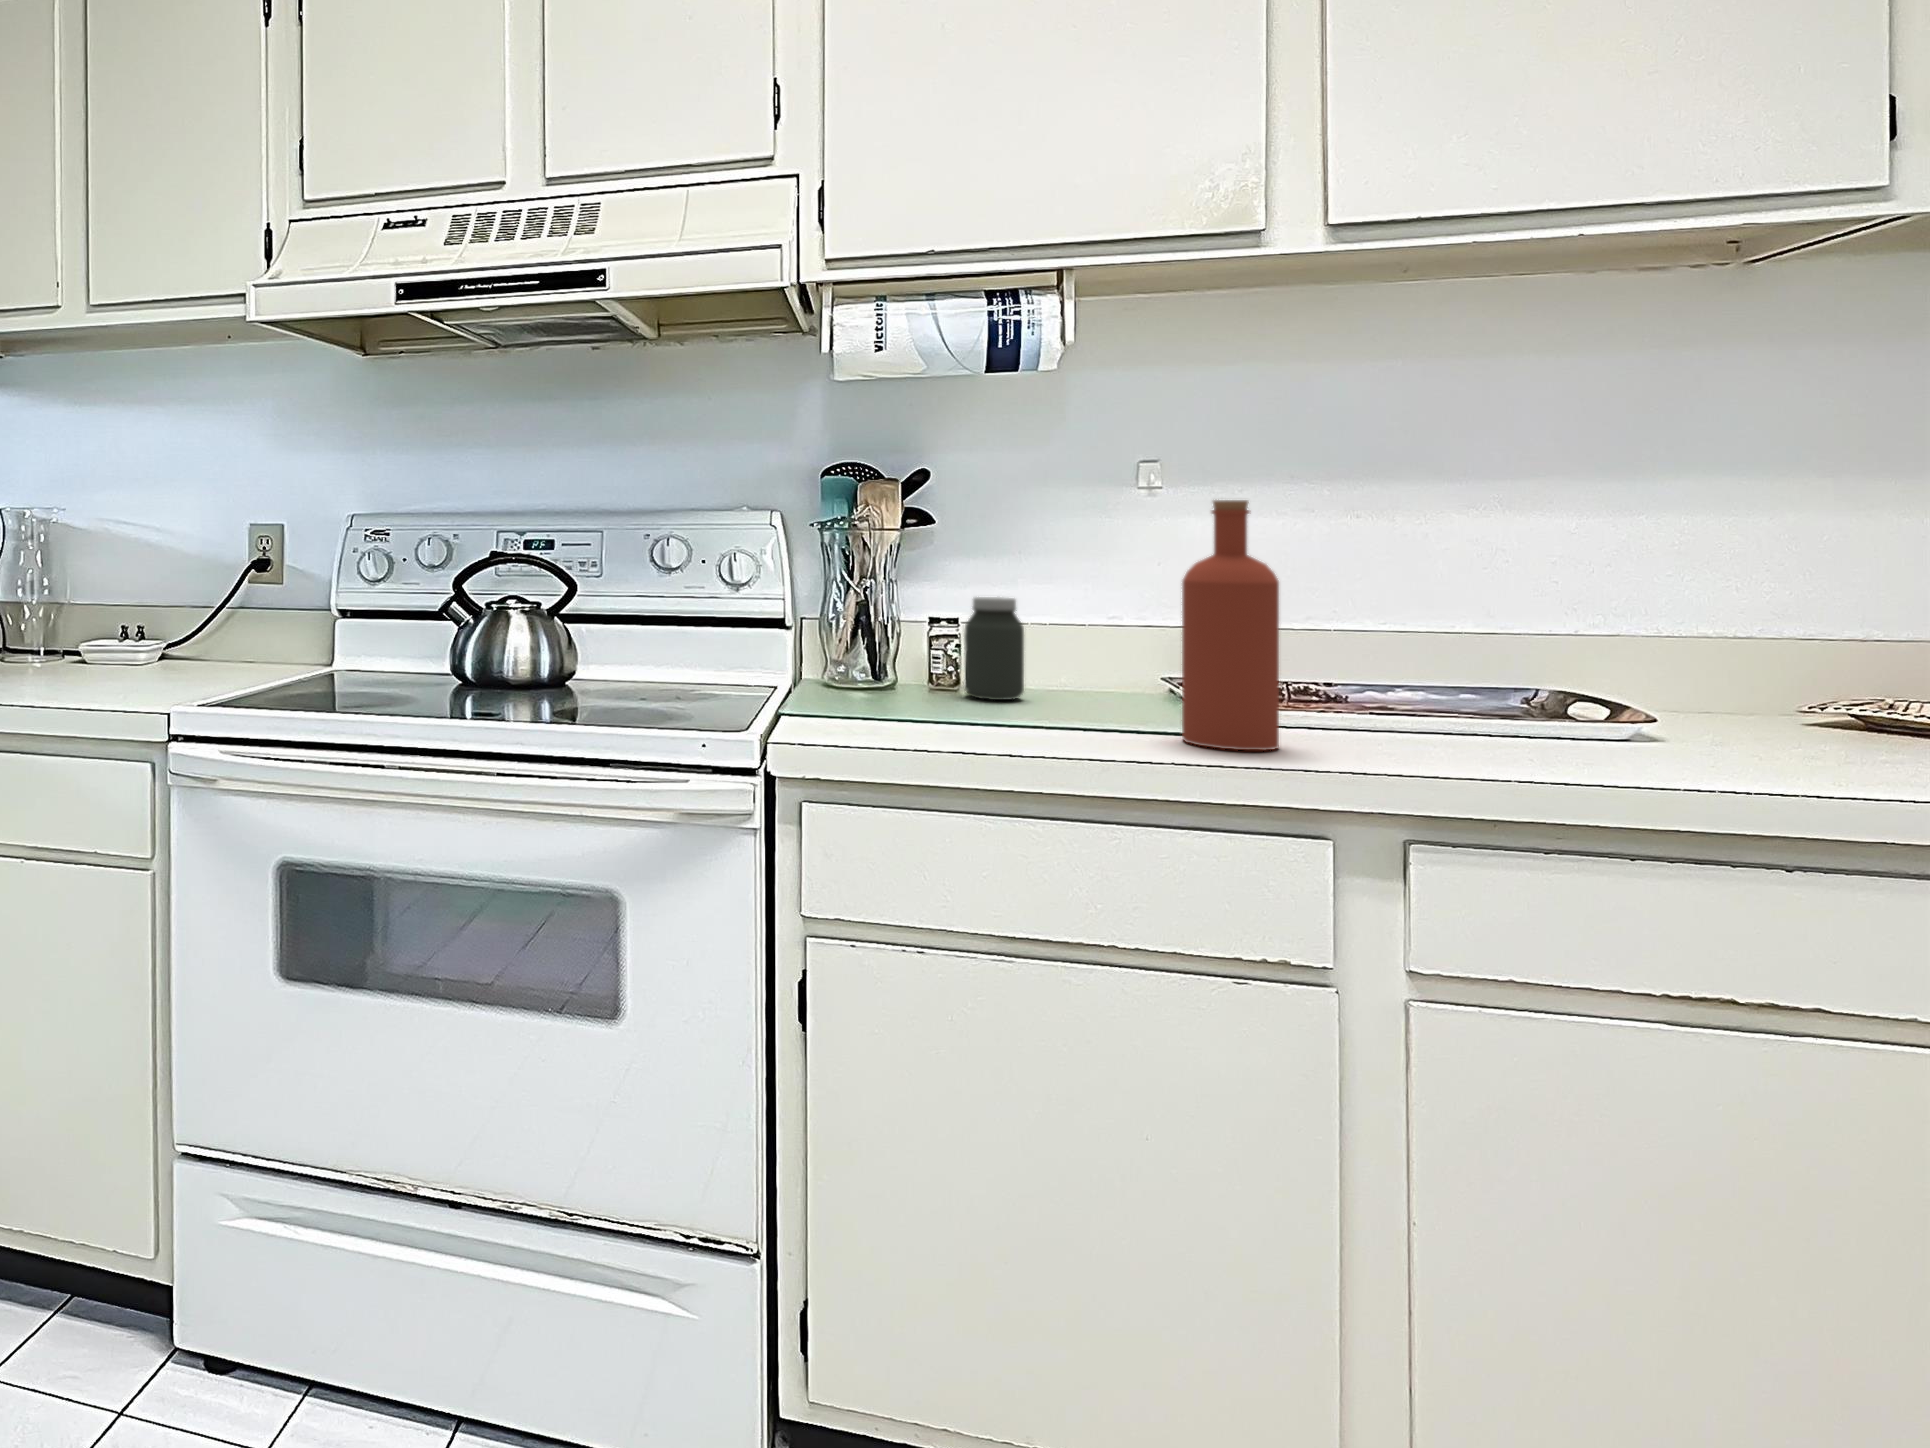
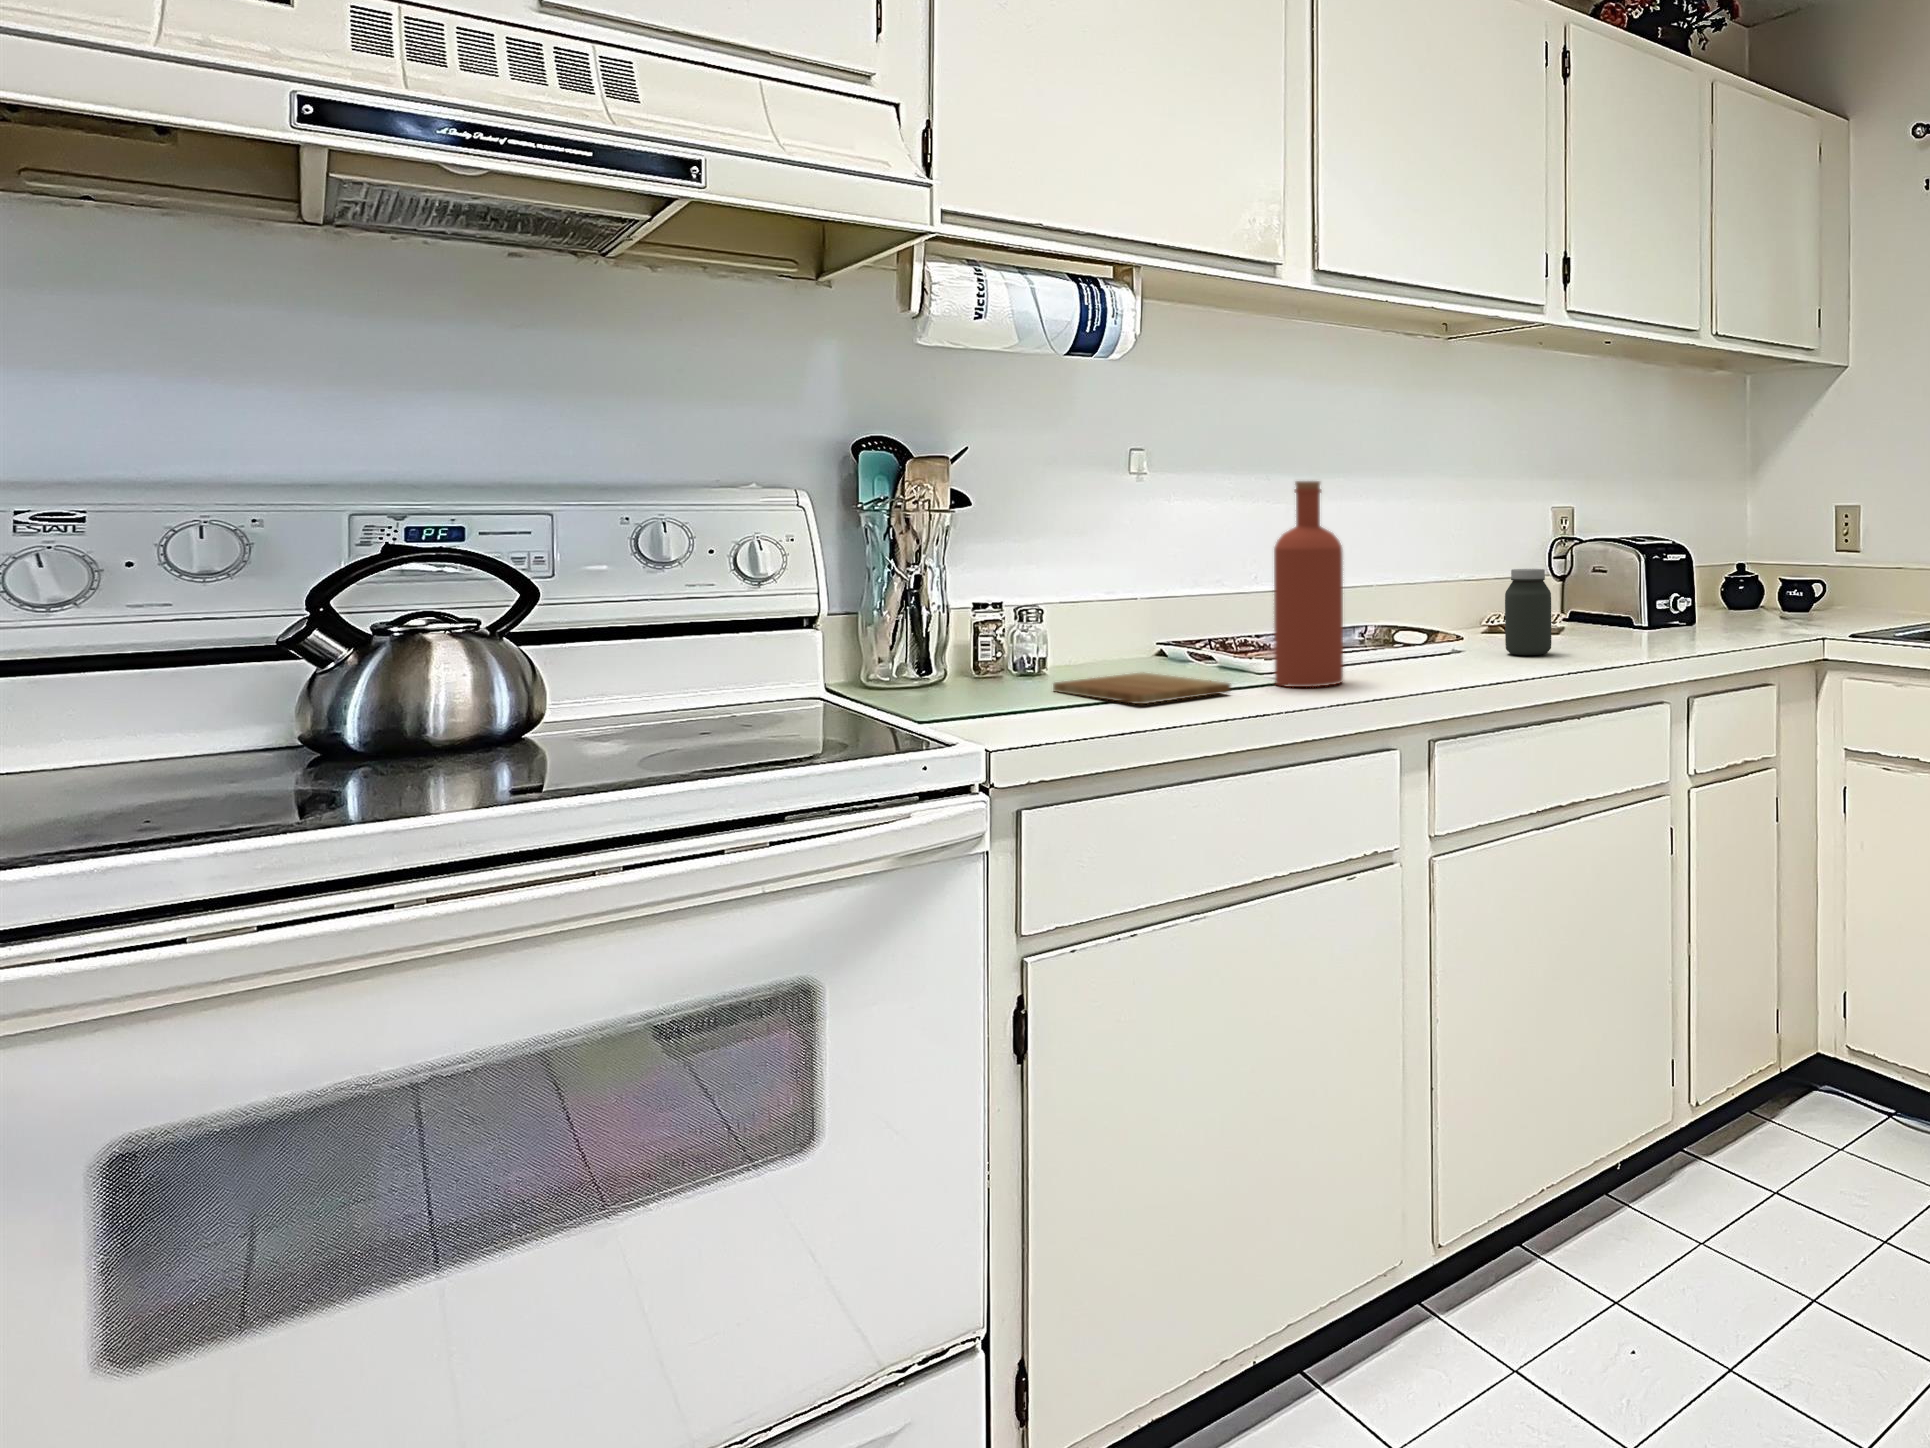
jar: present [964,597,1024,700] -> present [1505,569,1551,655]
cutting board: none [946,701,1100,737] -> present [1053,672,1231,704]

